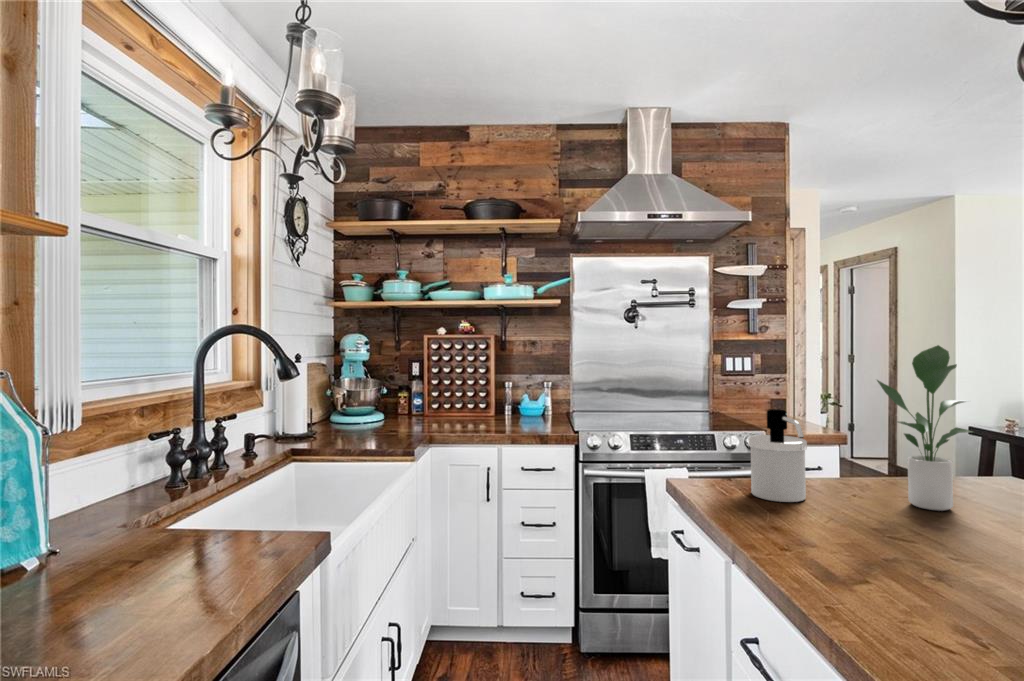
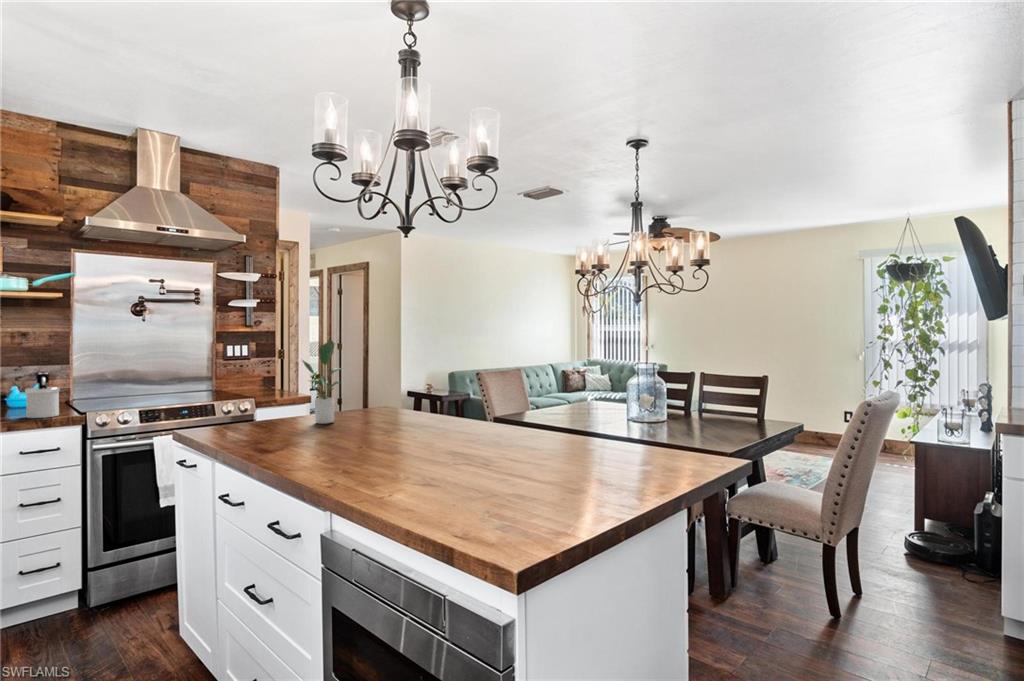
soap dispenser: present [749,409,807,502] -> present [25,373,60,418]

